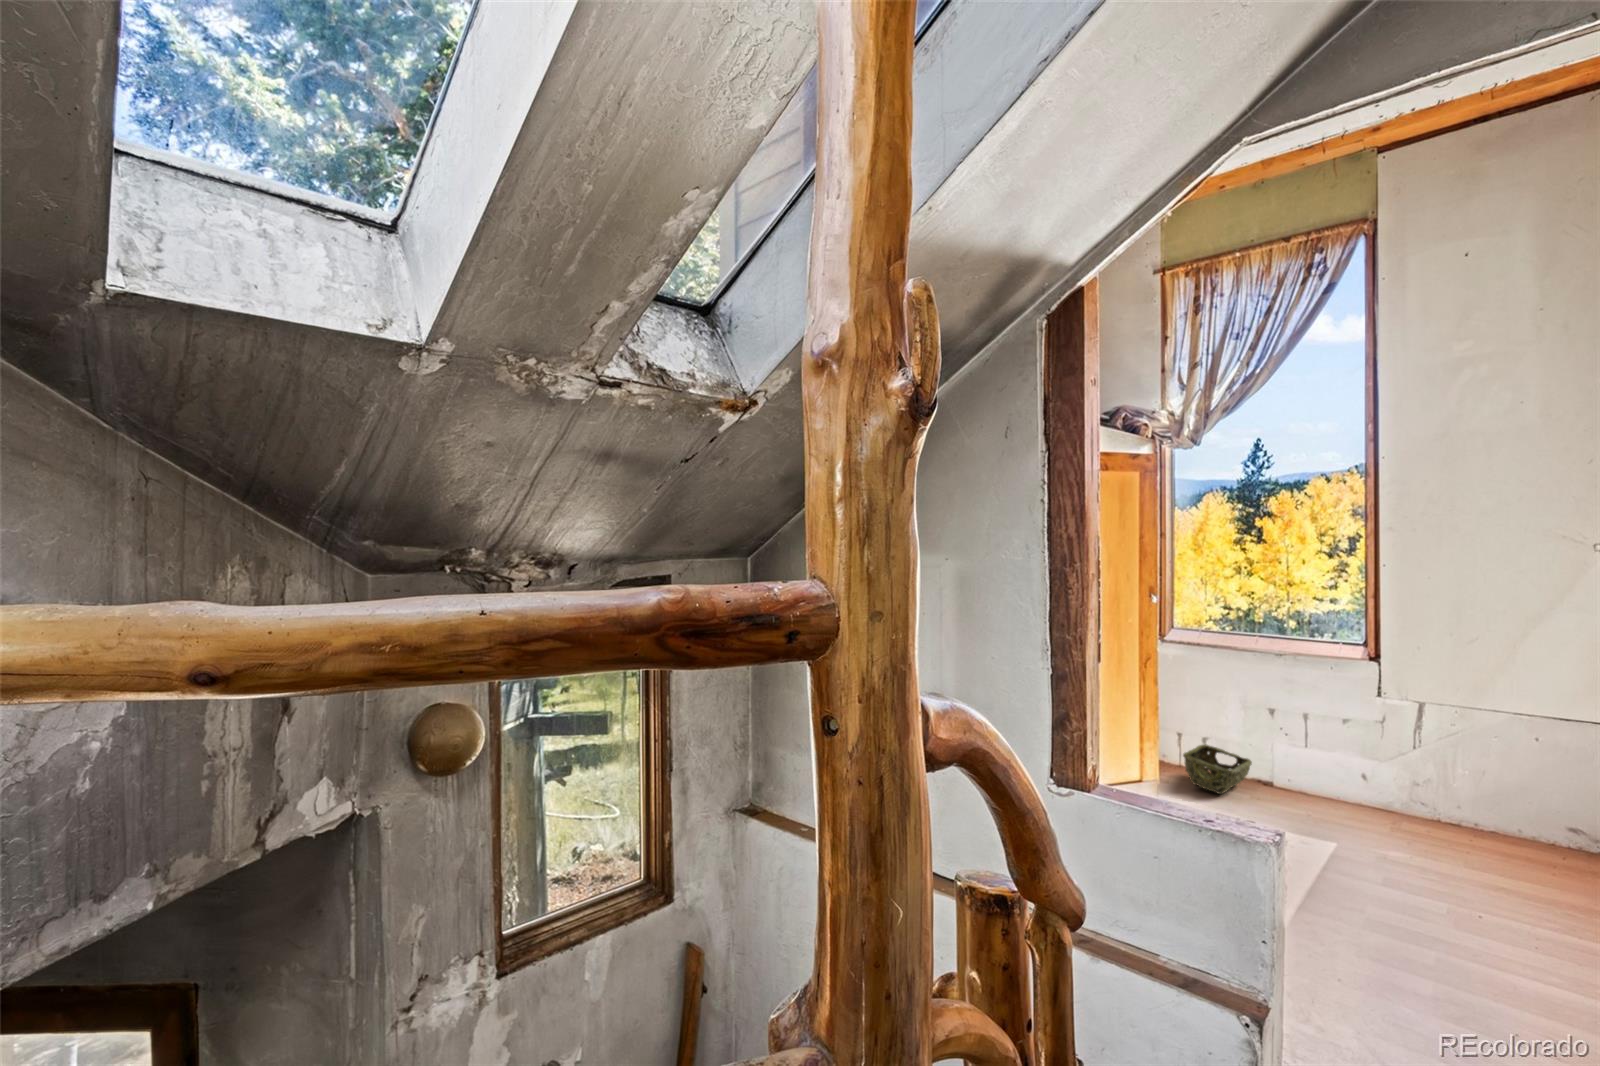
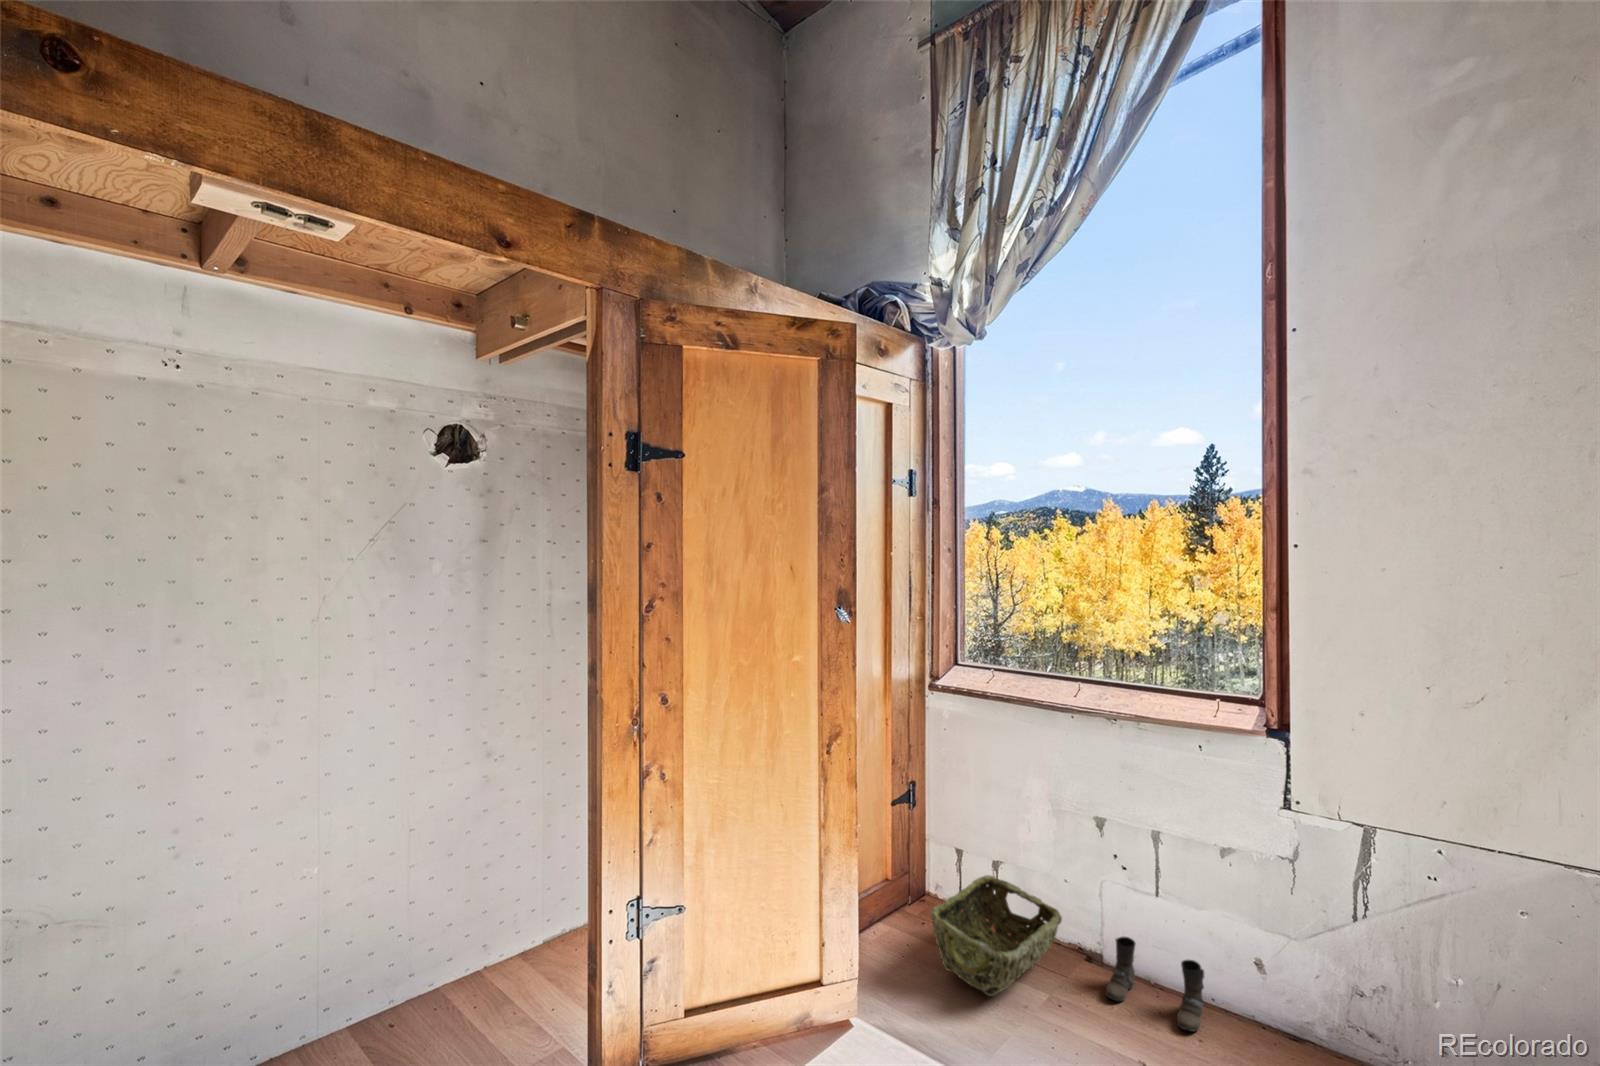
boots: none [1280,769,1335,807] -> present [1105,937,1204,1032]

